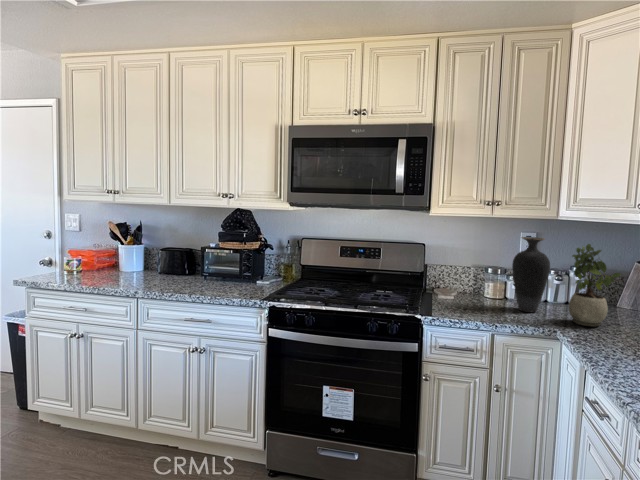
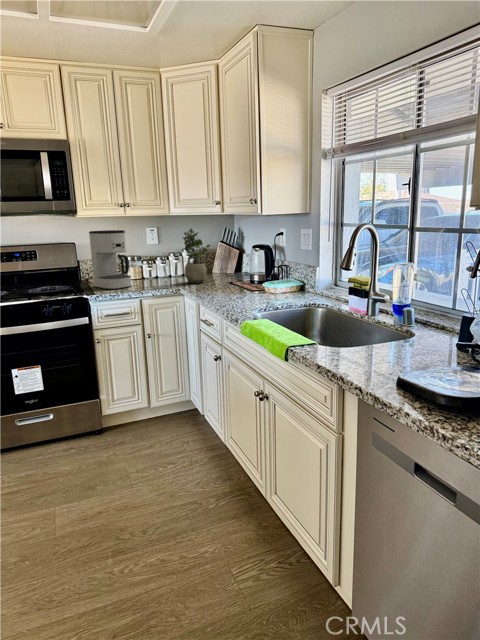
coffee maker: none [436,234,486,313] -> present [89,230,131,289]
vase: present [512,237,550,312] -> none [145,229,170,282]

